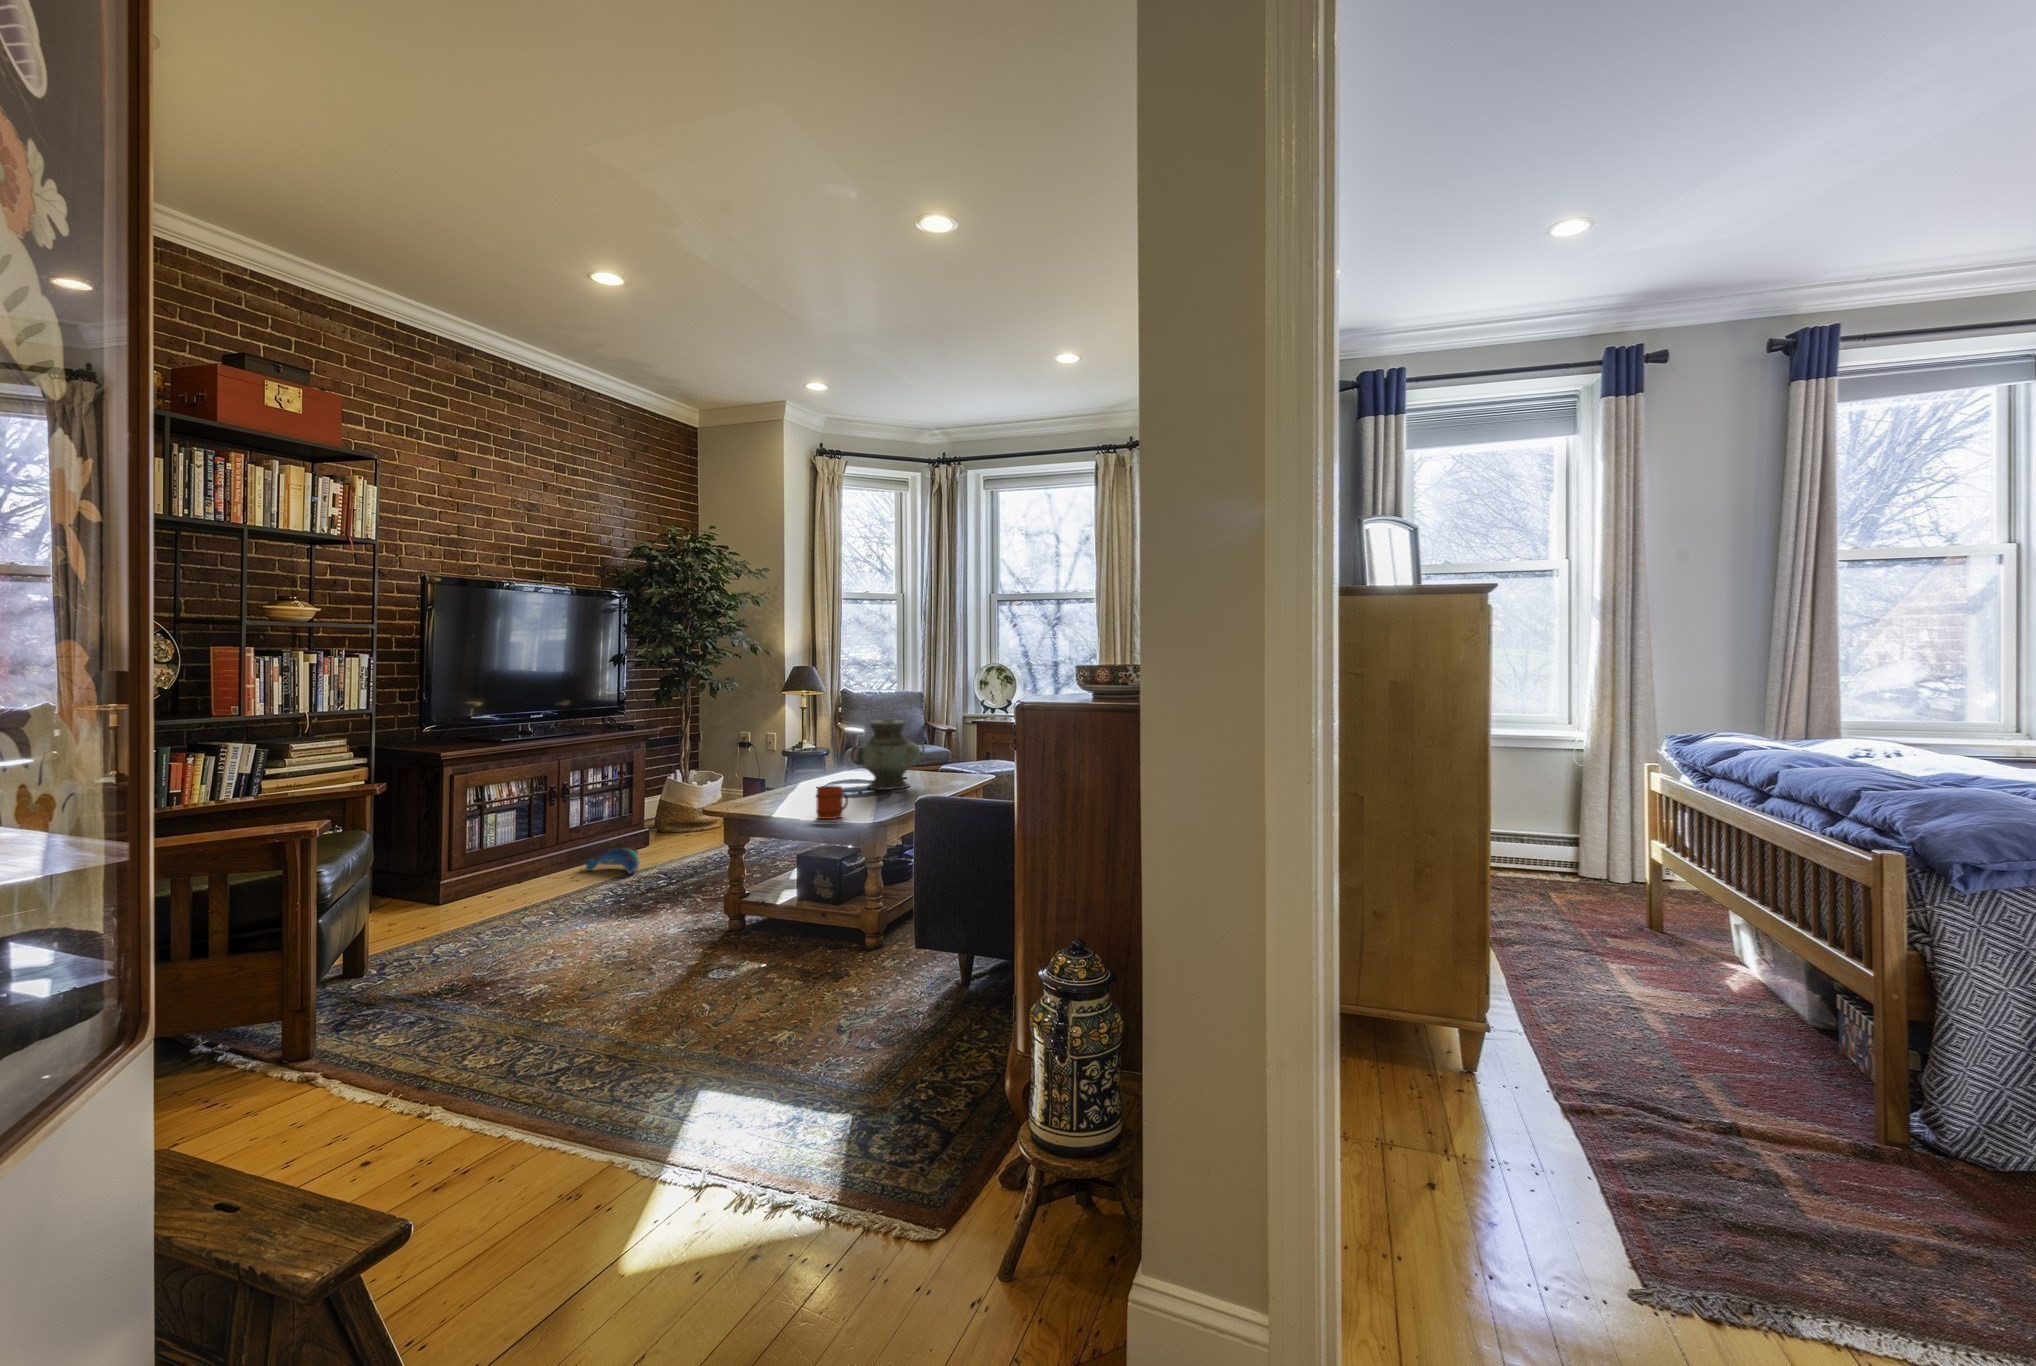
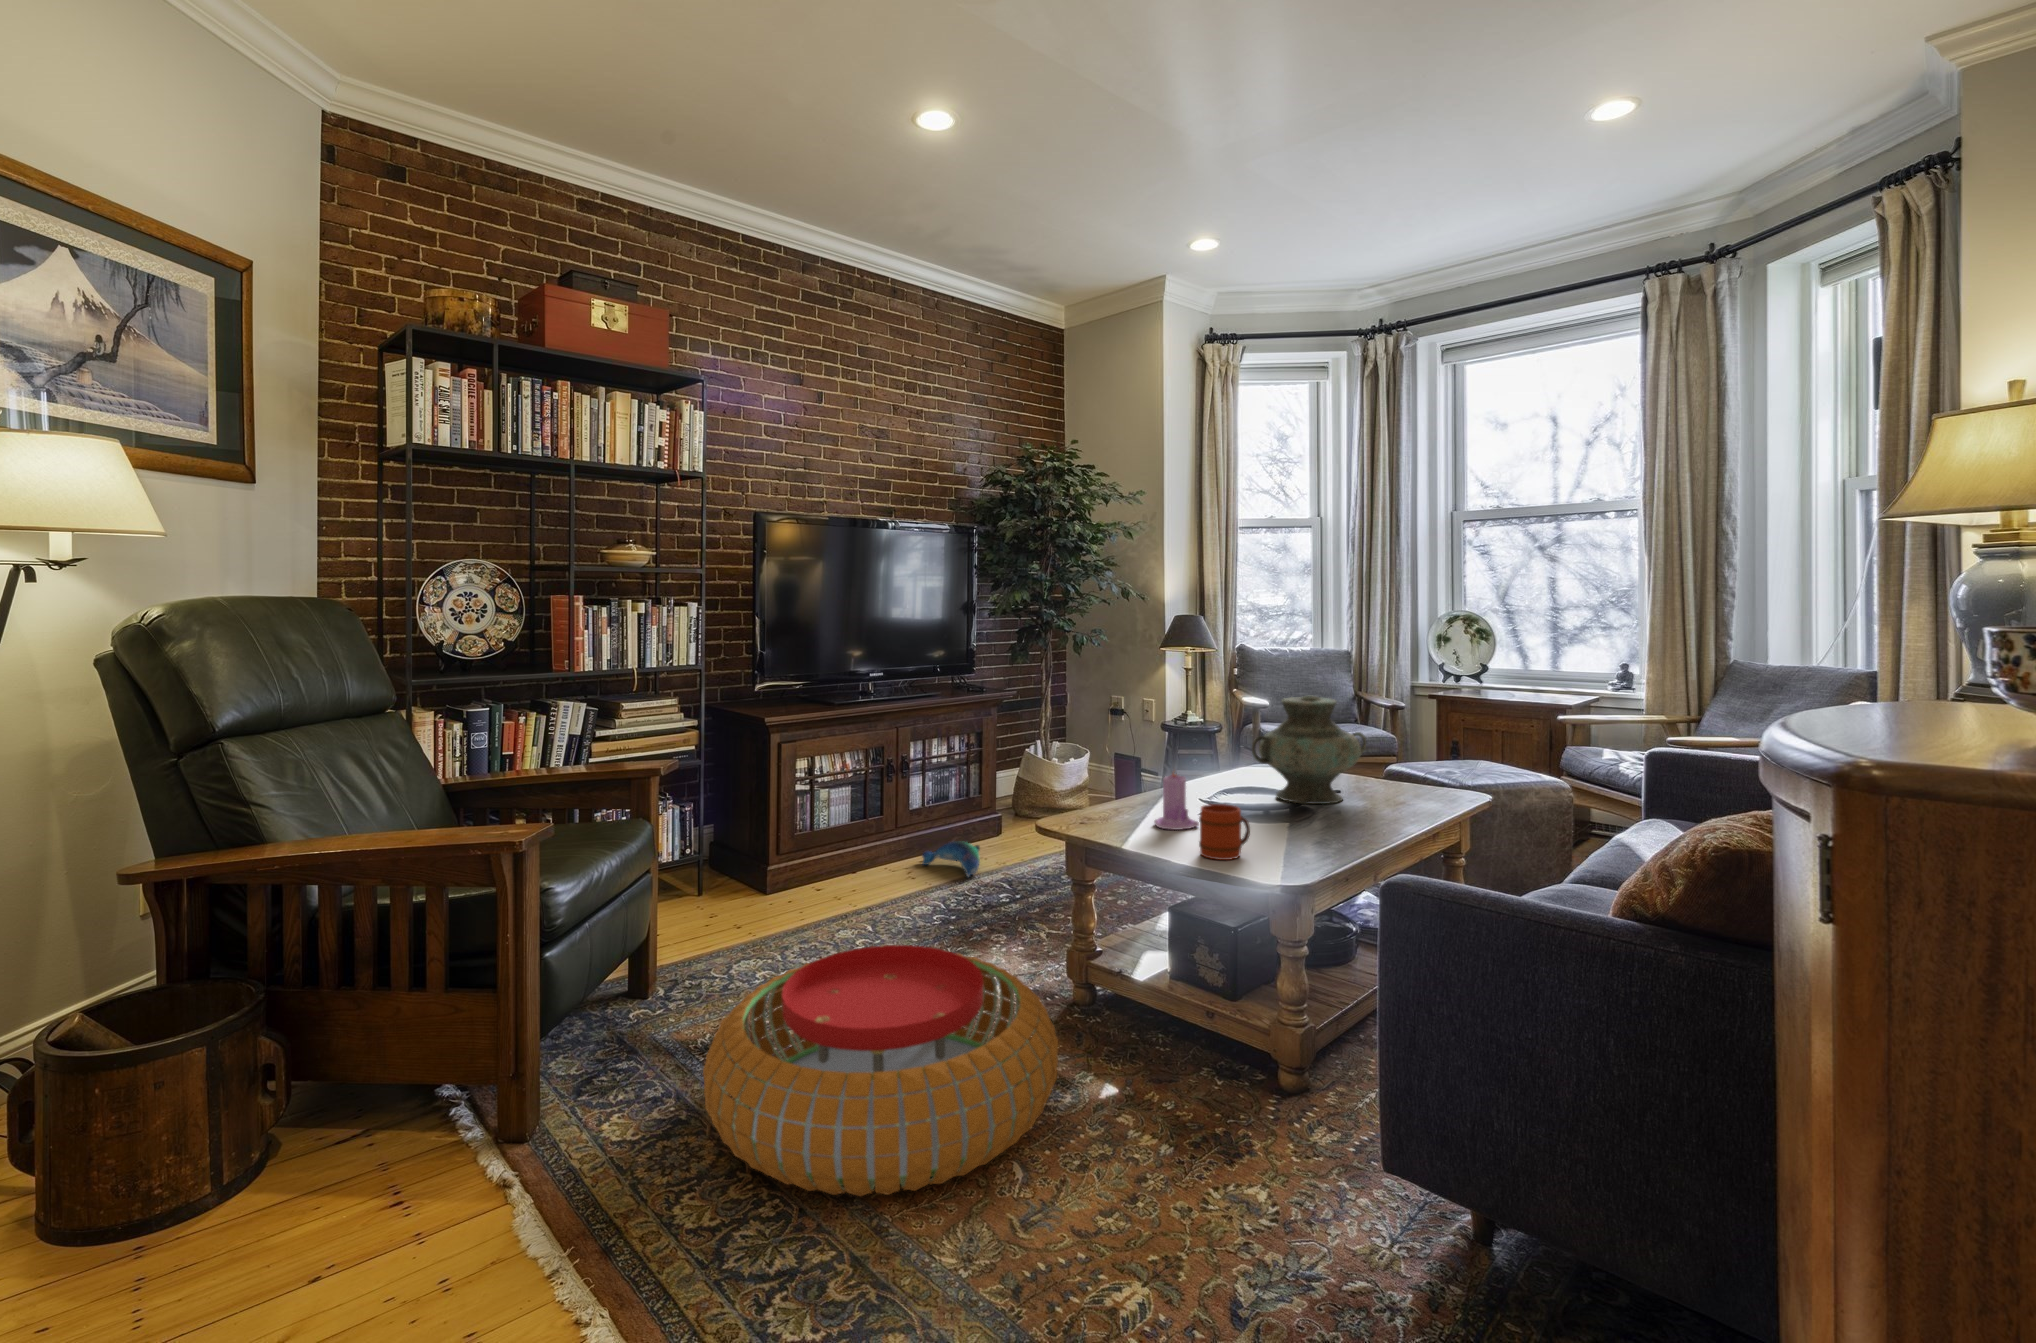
candle: none [785,768,816,808] -> present [1154,773,1199,830]
pouf: none [461,895,727,1043] -> present [703,945,1058,1196]

